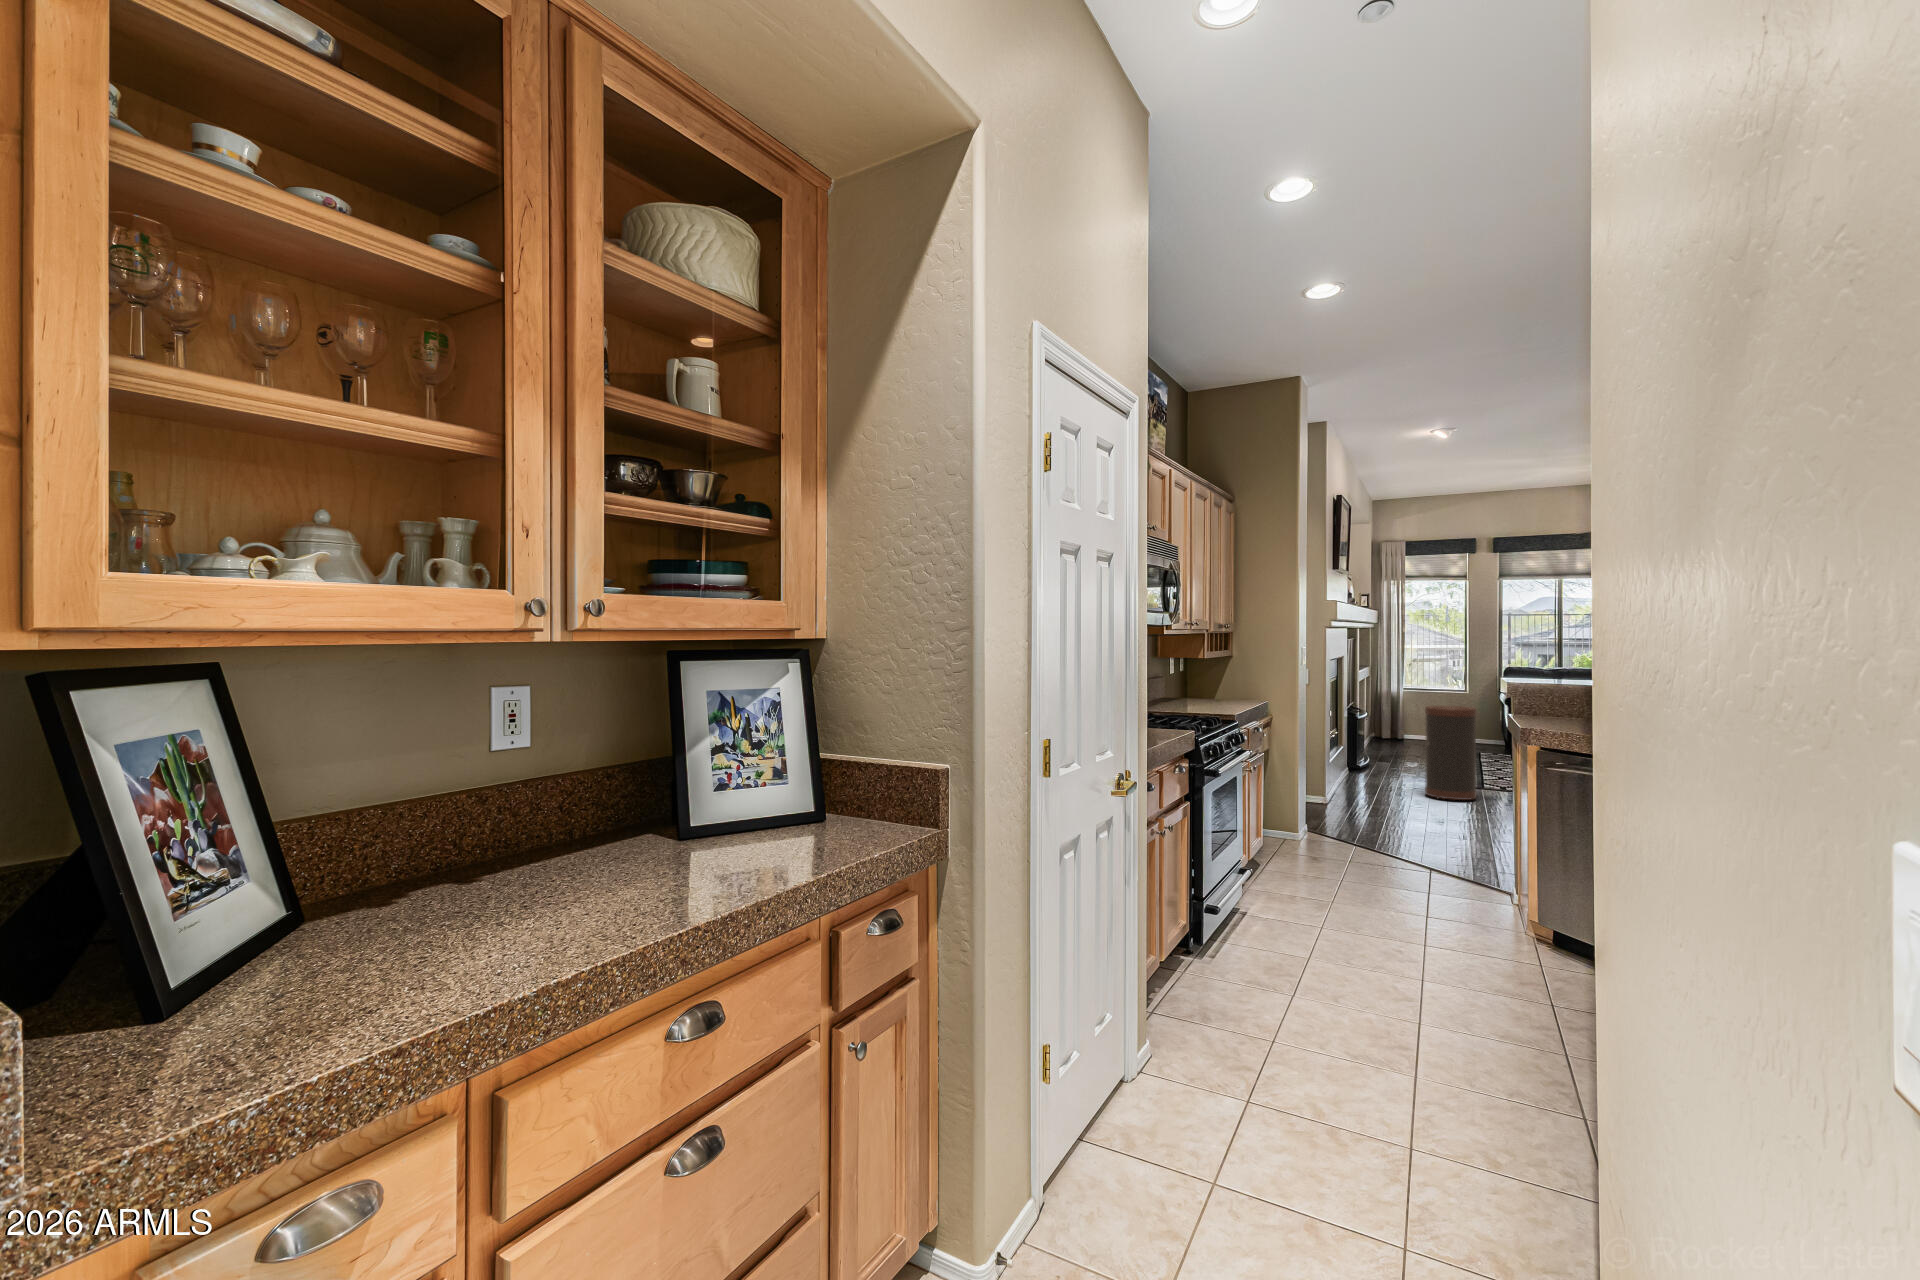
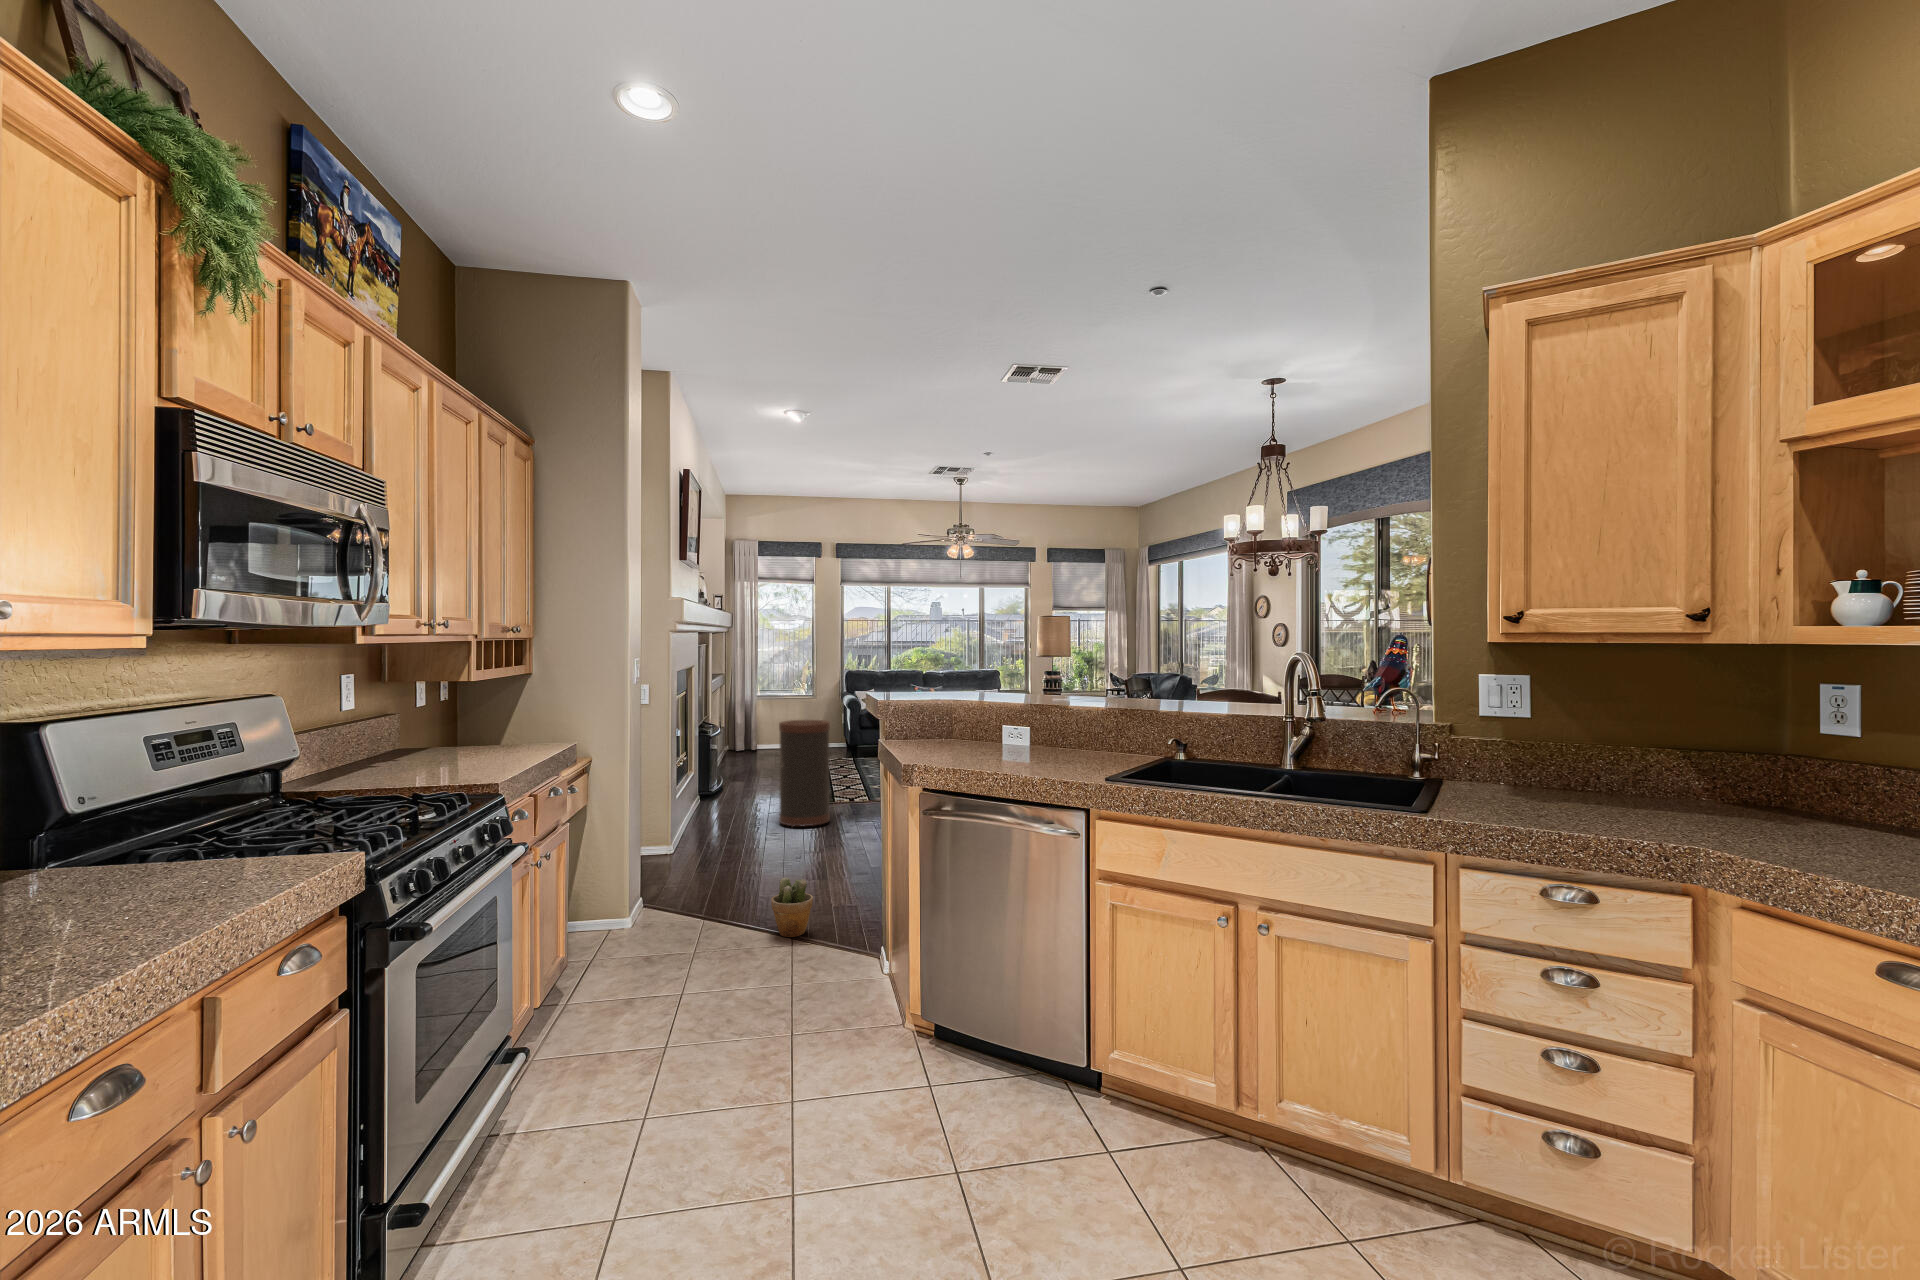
potted plant: none [1415,820,1452,867] -> present [771,878,813,937]

